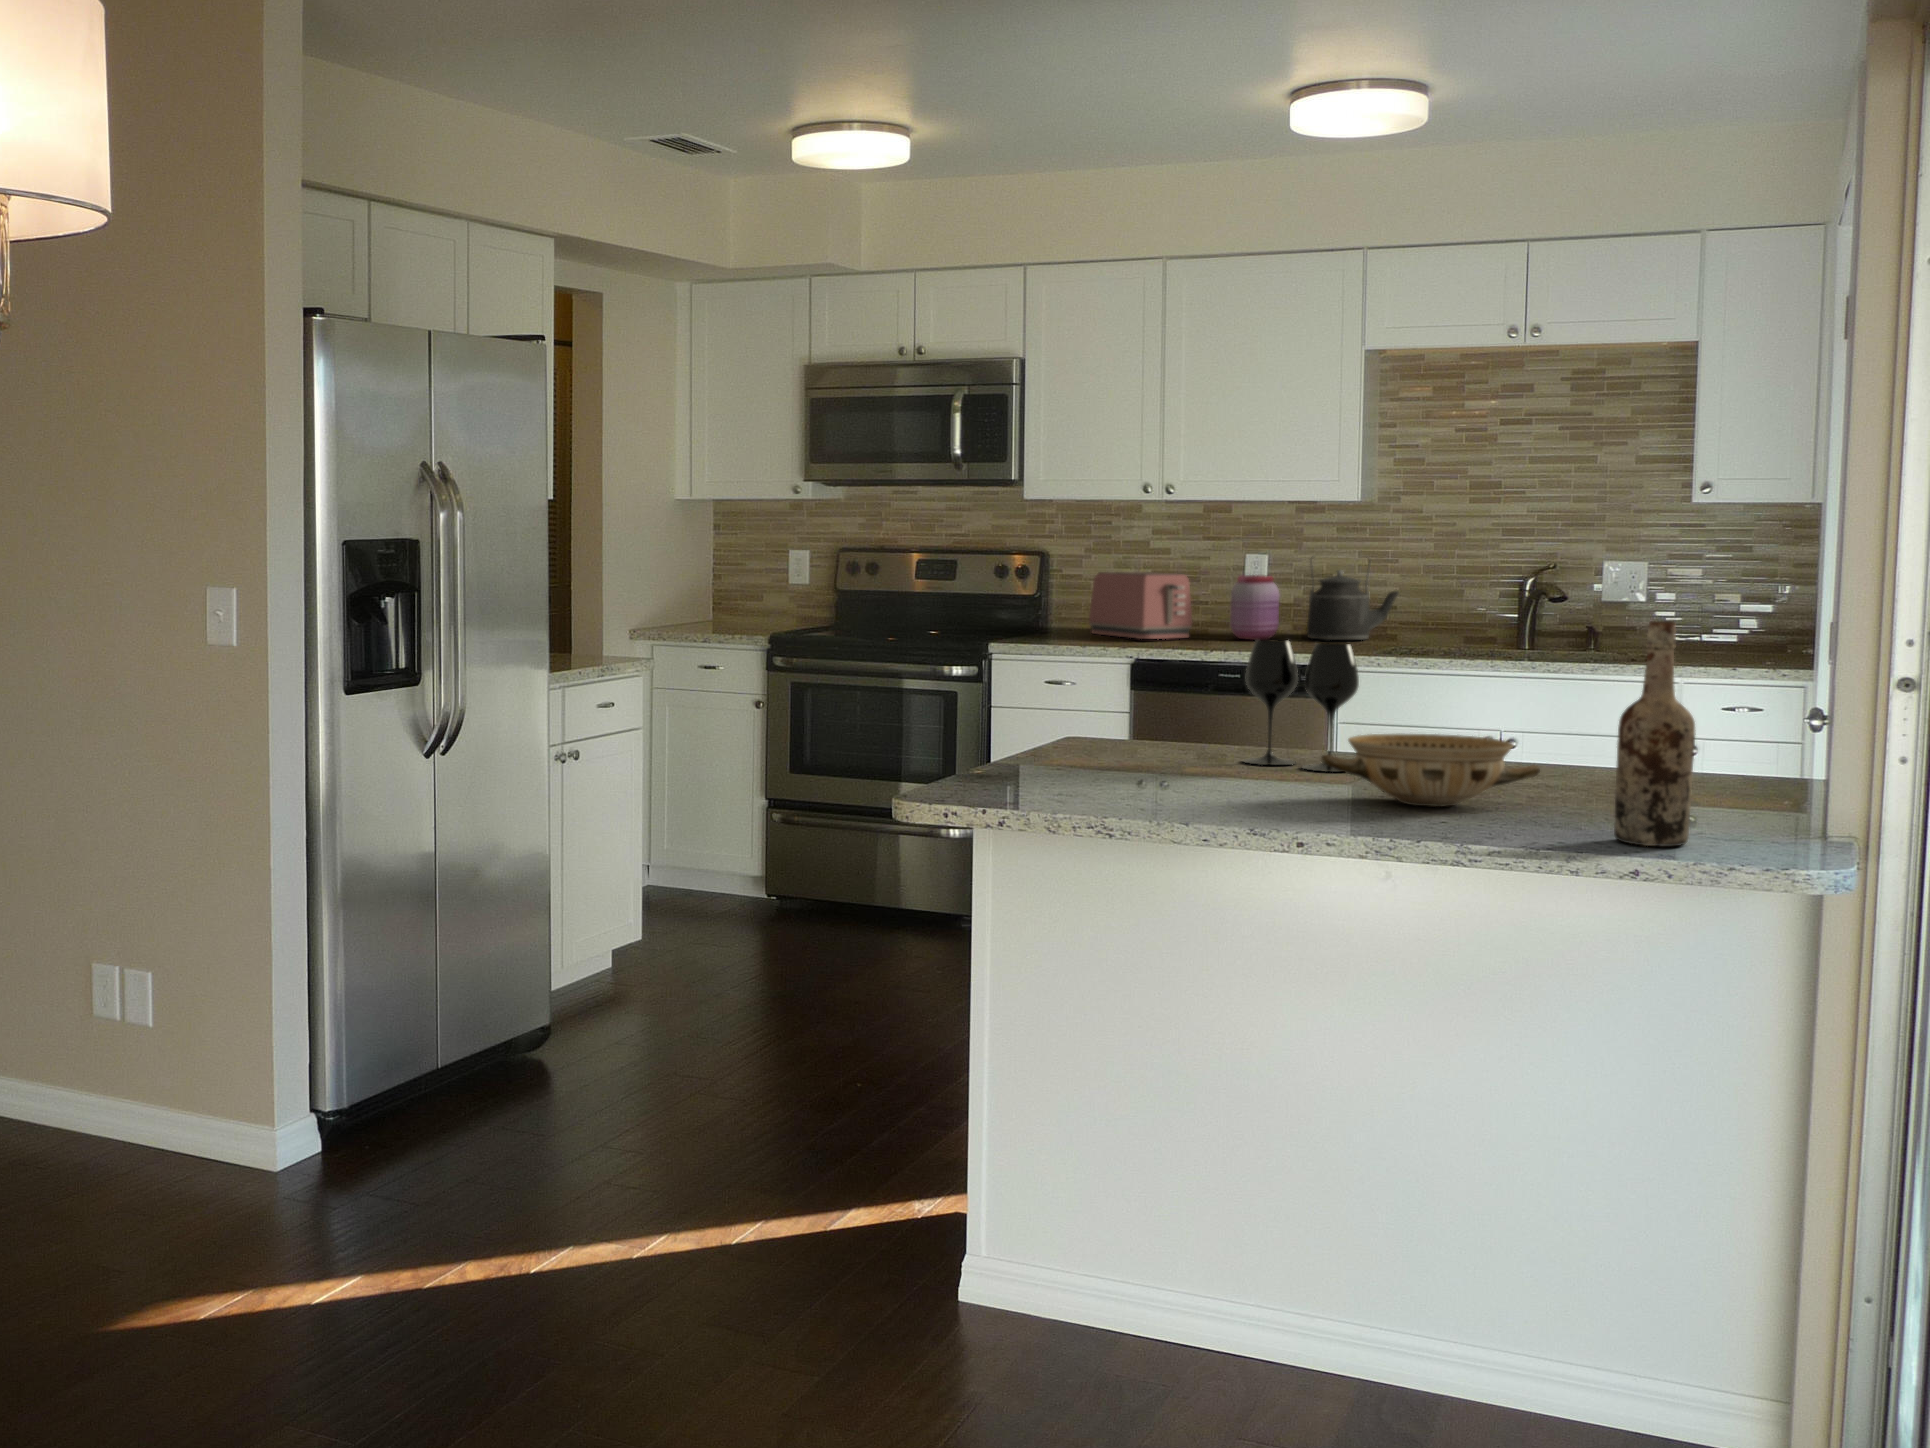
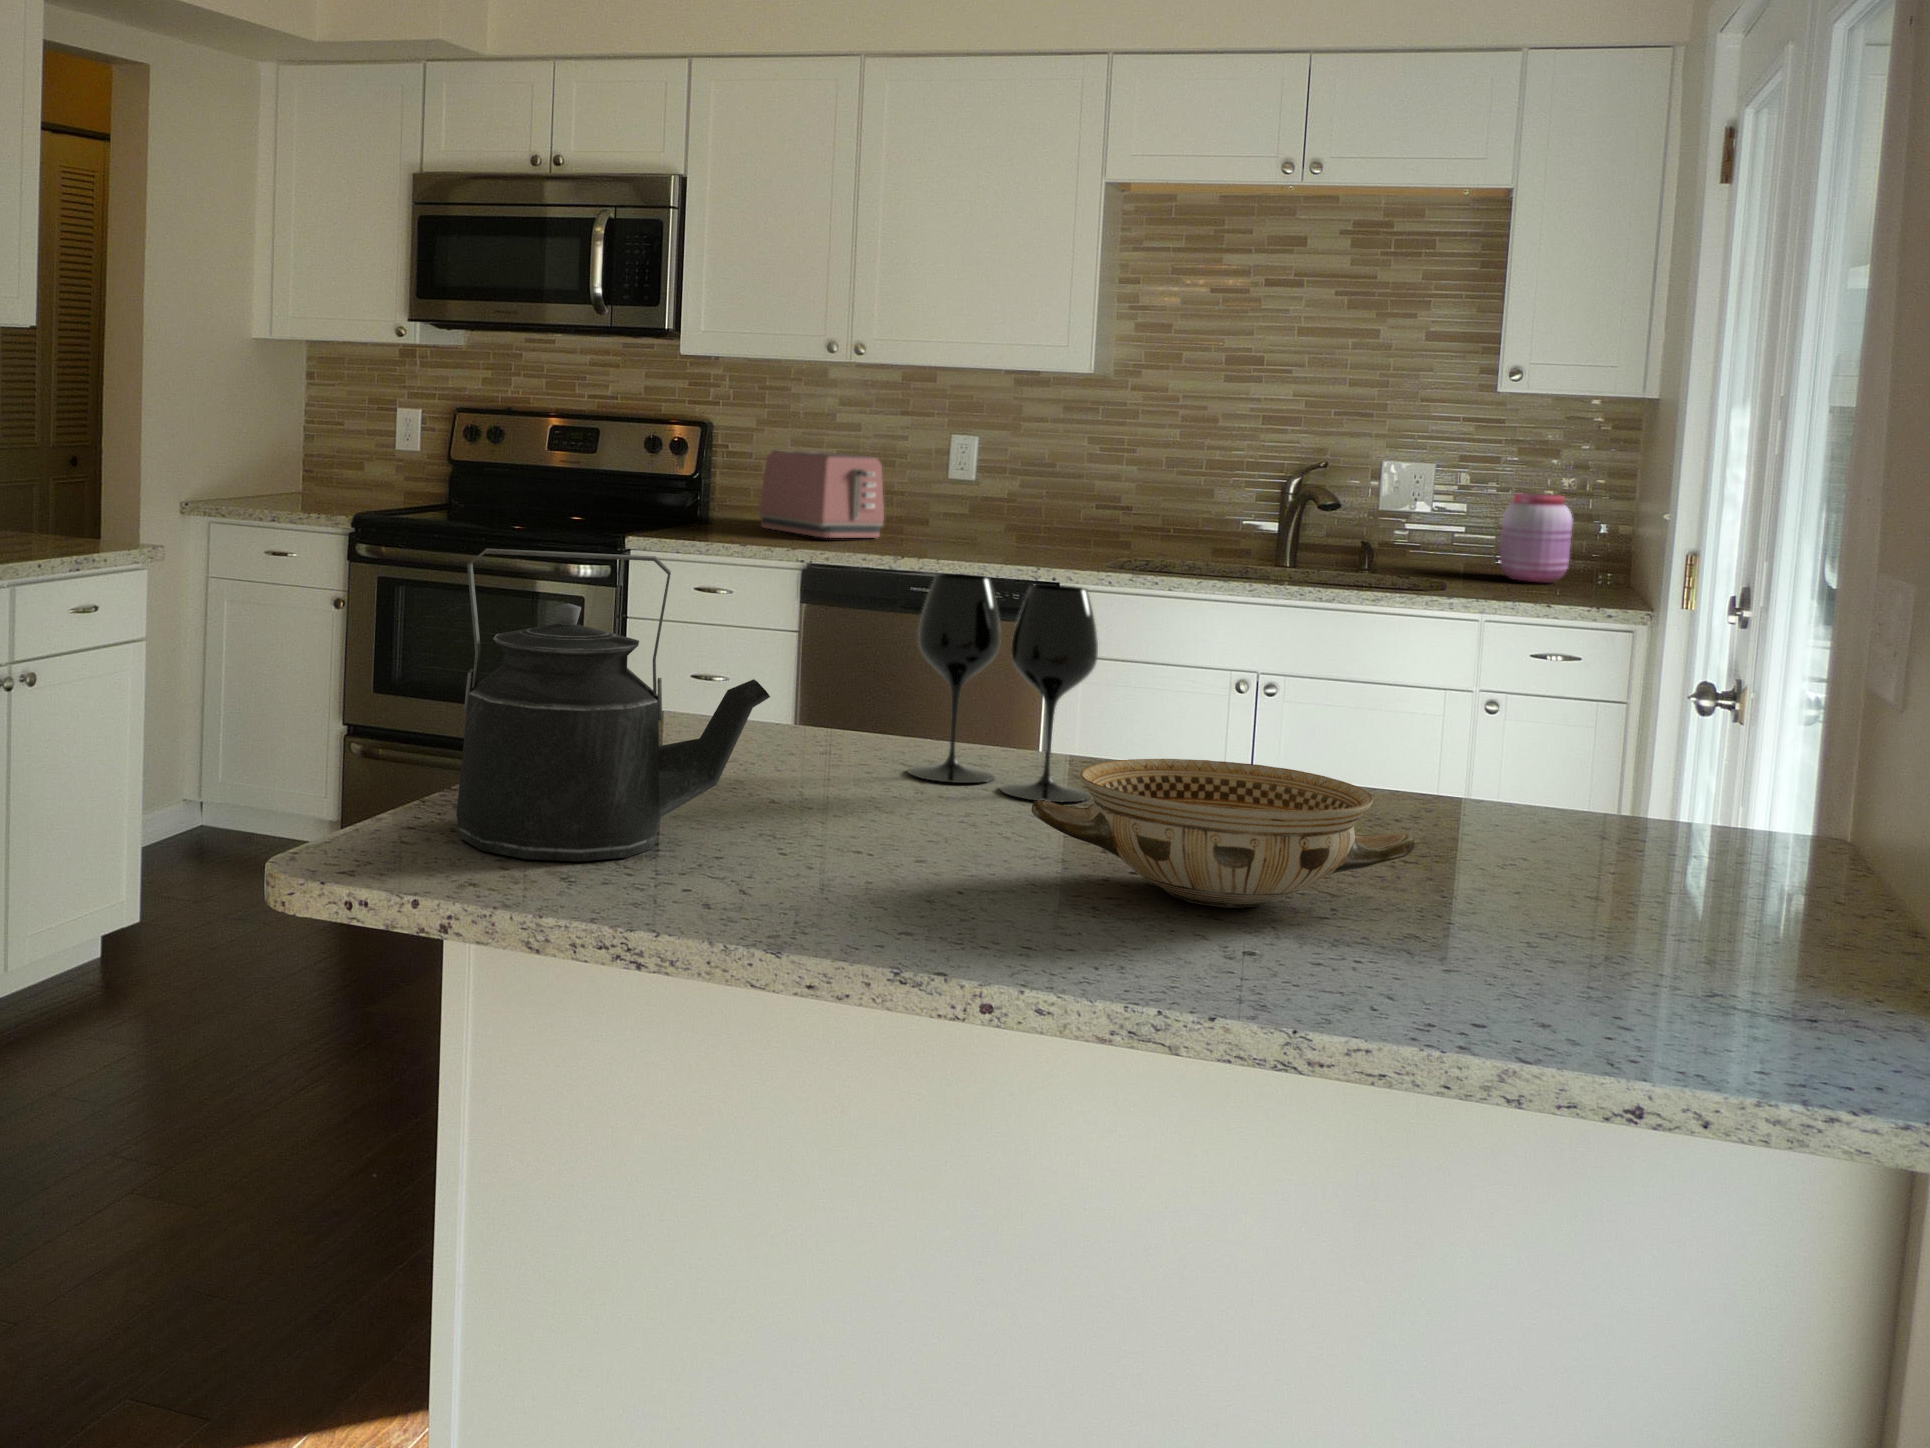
kettle: present [1307,557,1399,640] -> present [456,549,770,861]
jar: present [1230,575,1279,640] -> present [1499,493,1573,583]
wine bottle: present [1614,621,1696,846] -> none [1590,597,1766,1057]

